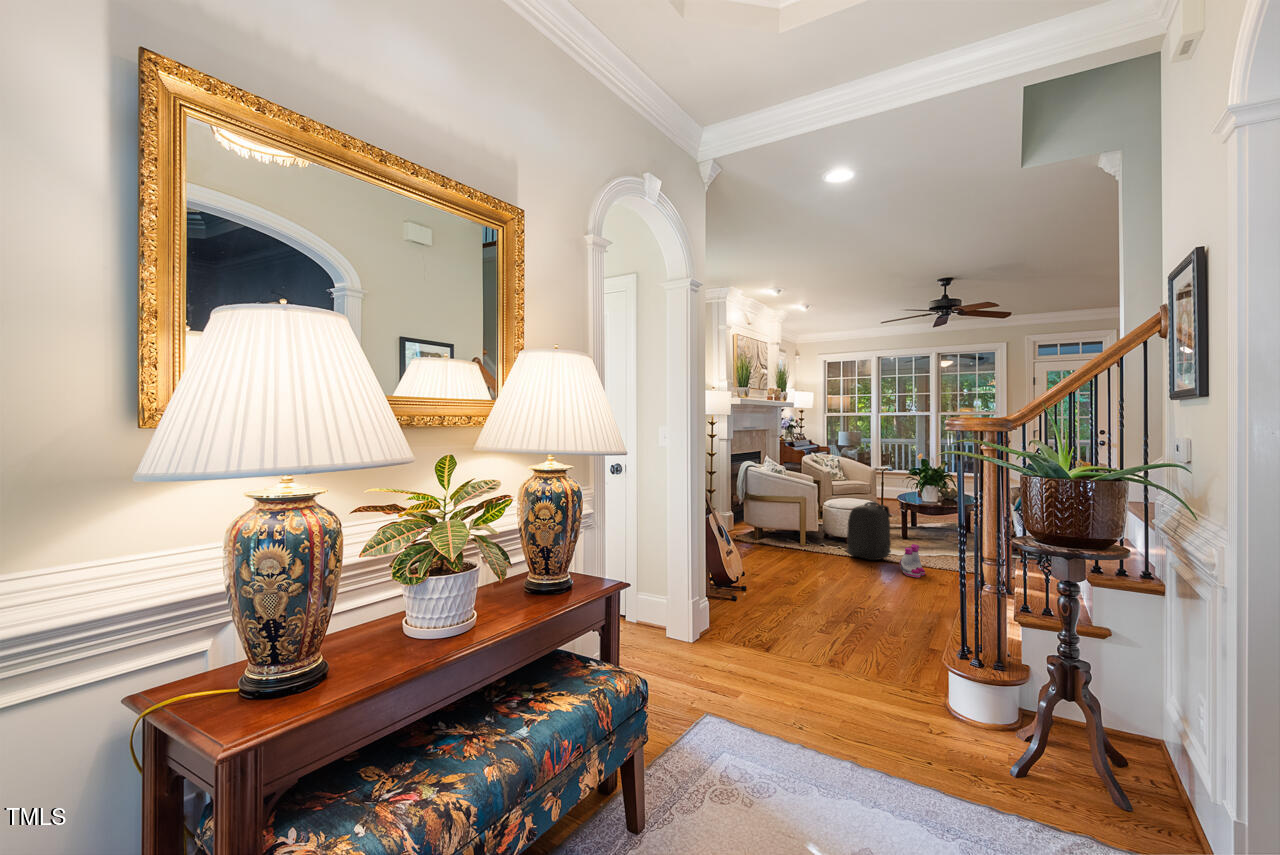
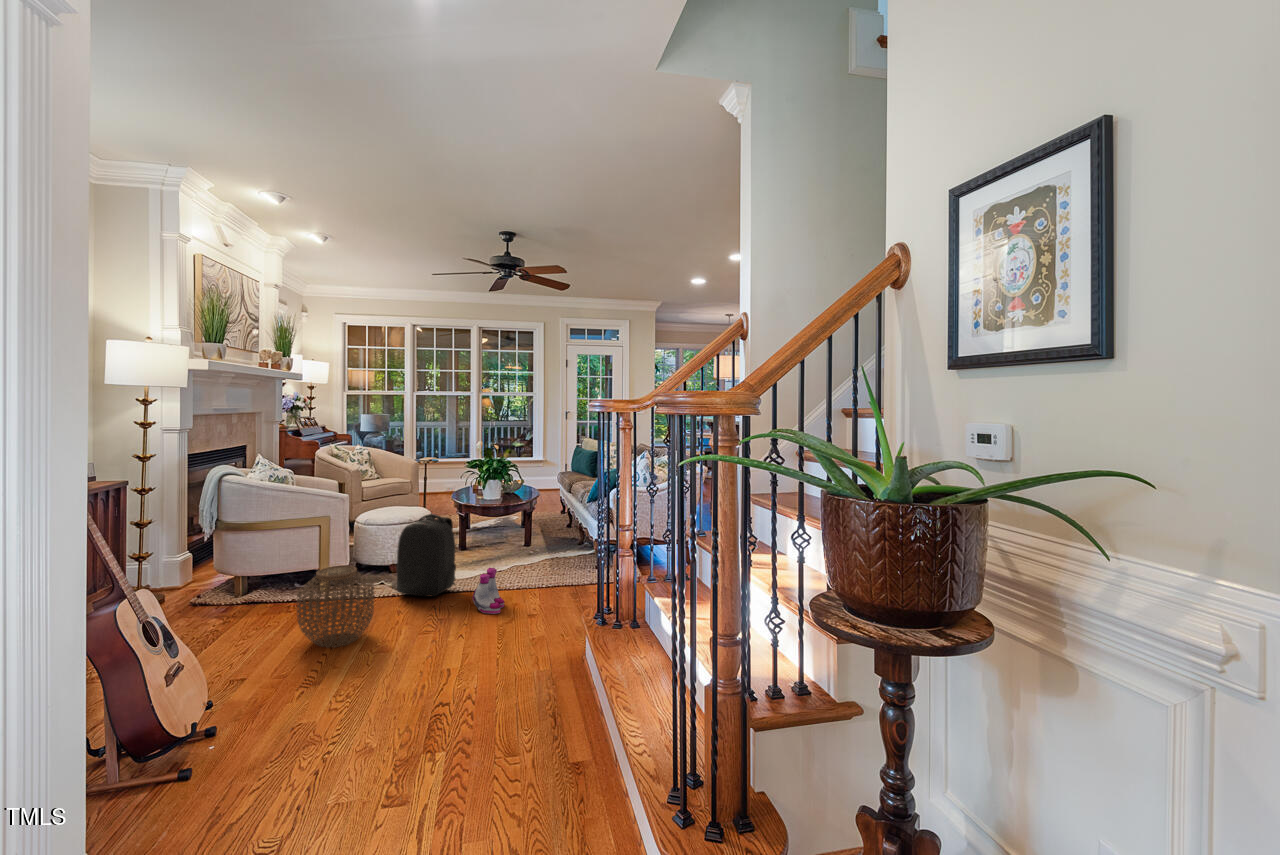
woven basket: none [784,524,828,573] -> present [297,566,374,647]

